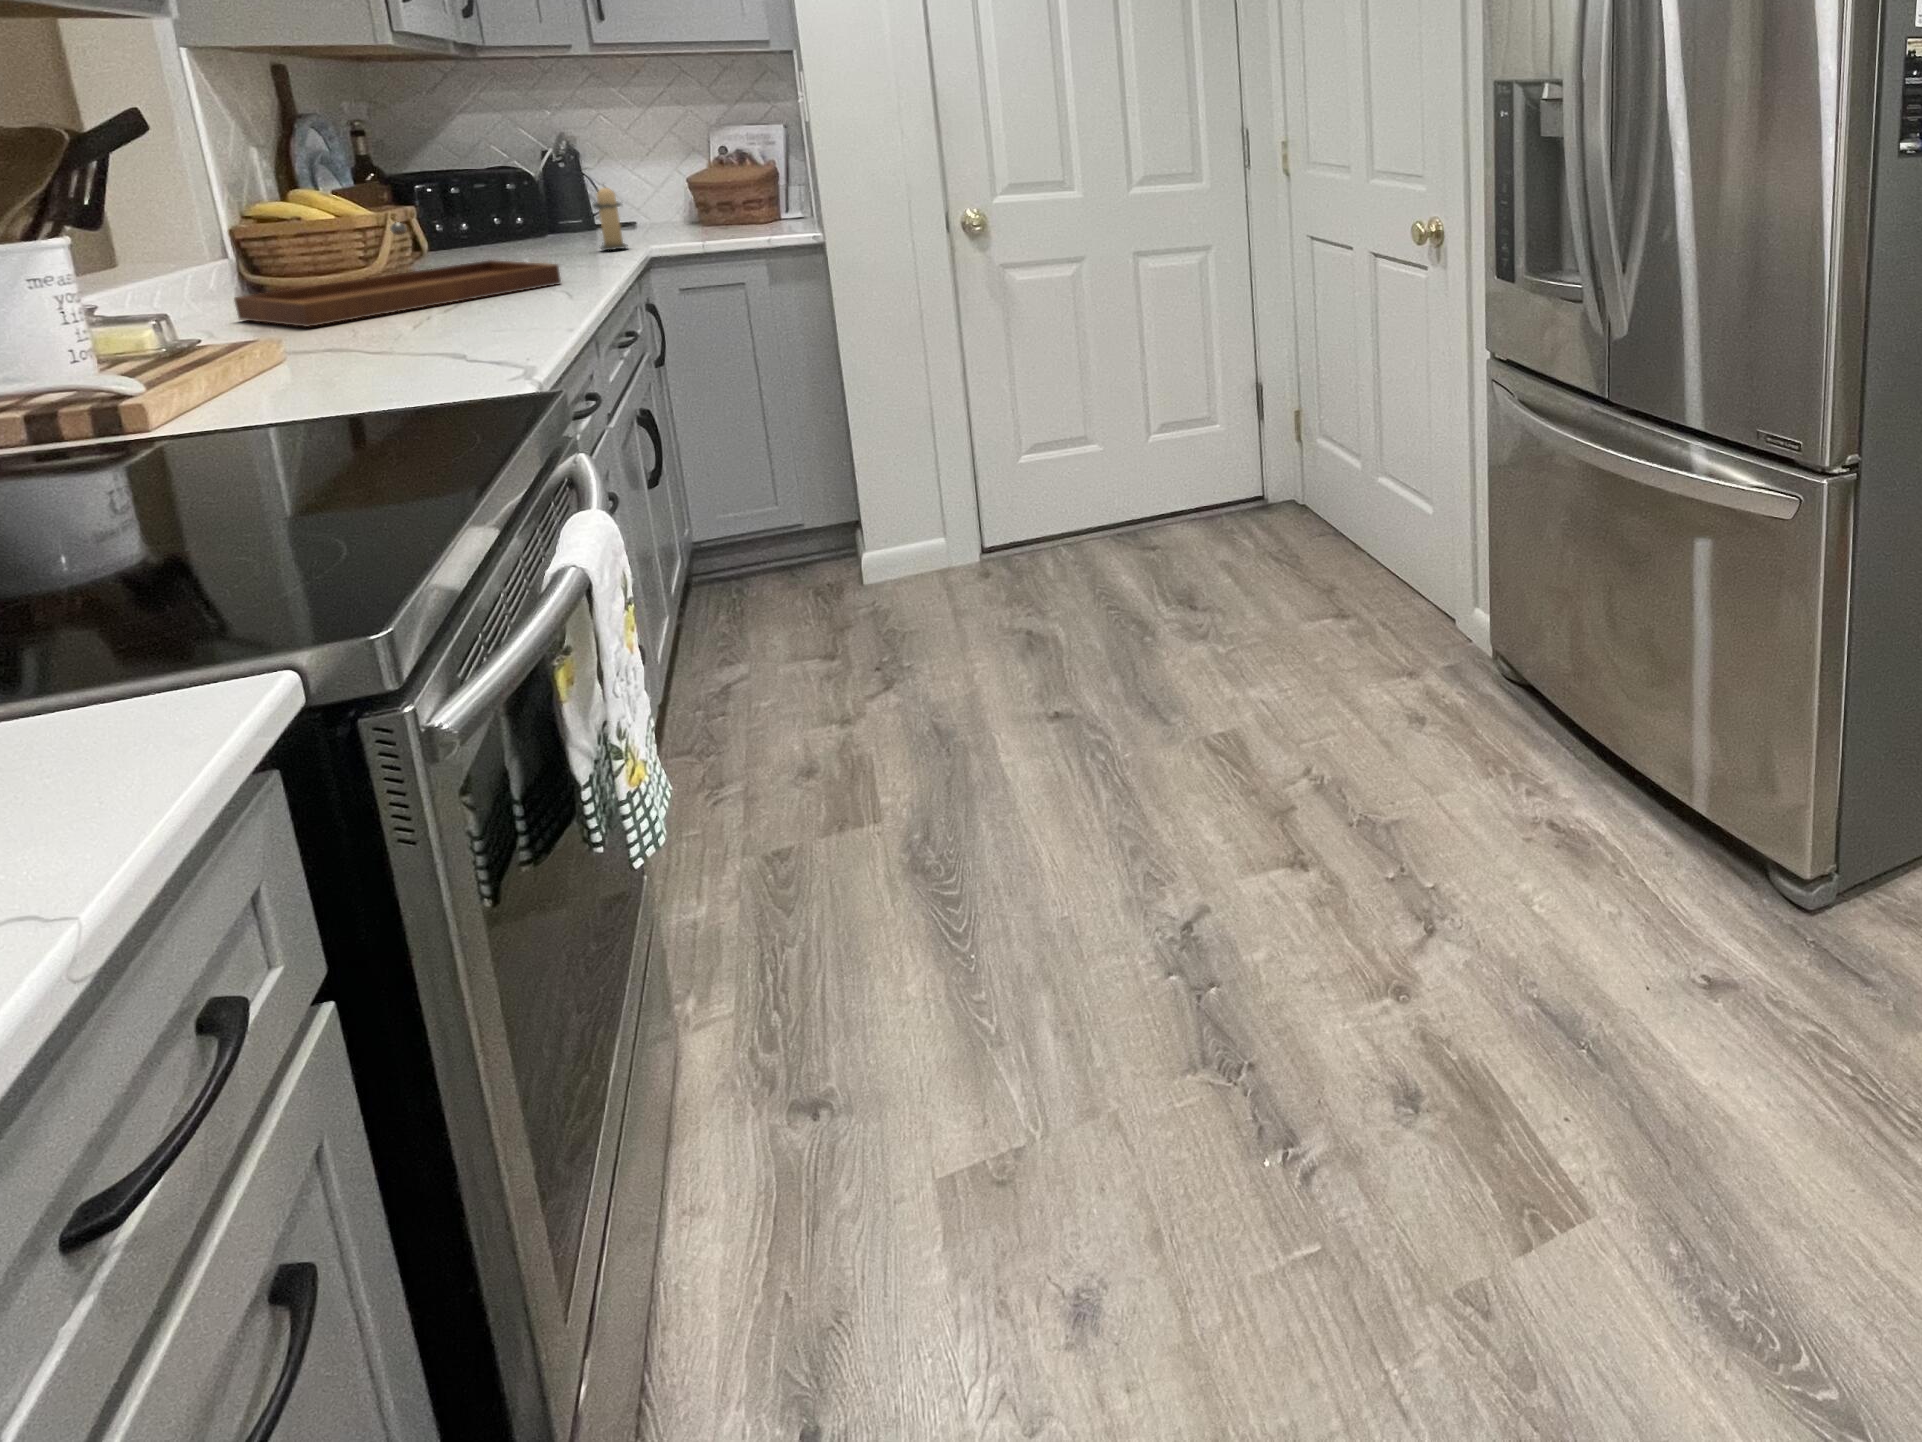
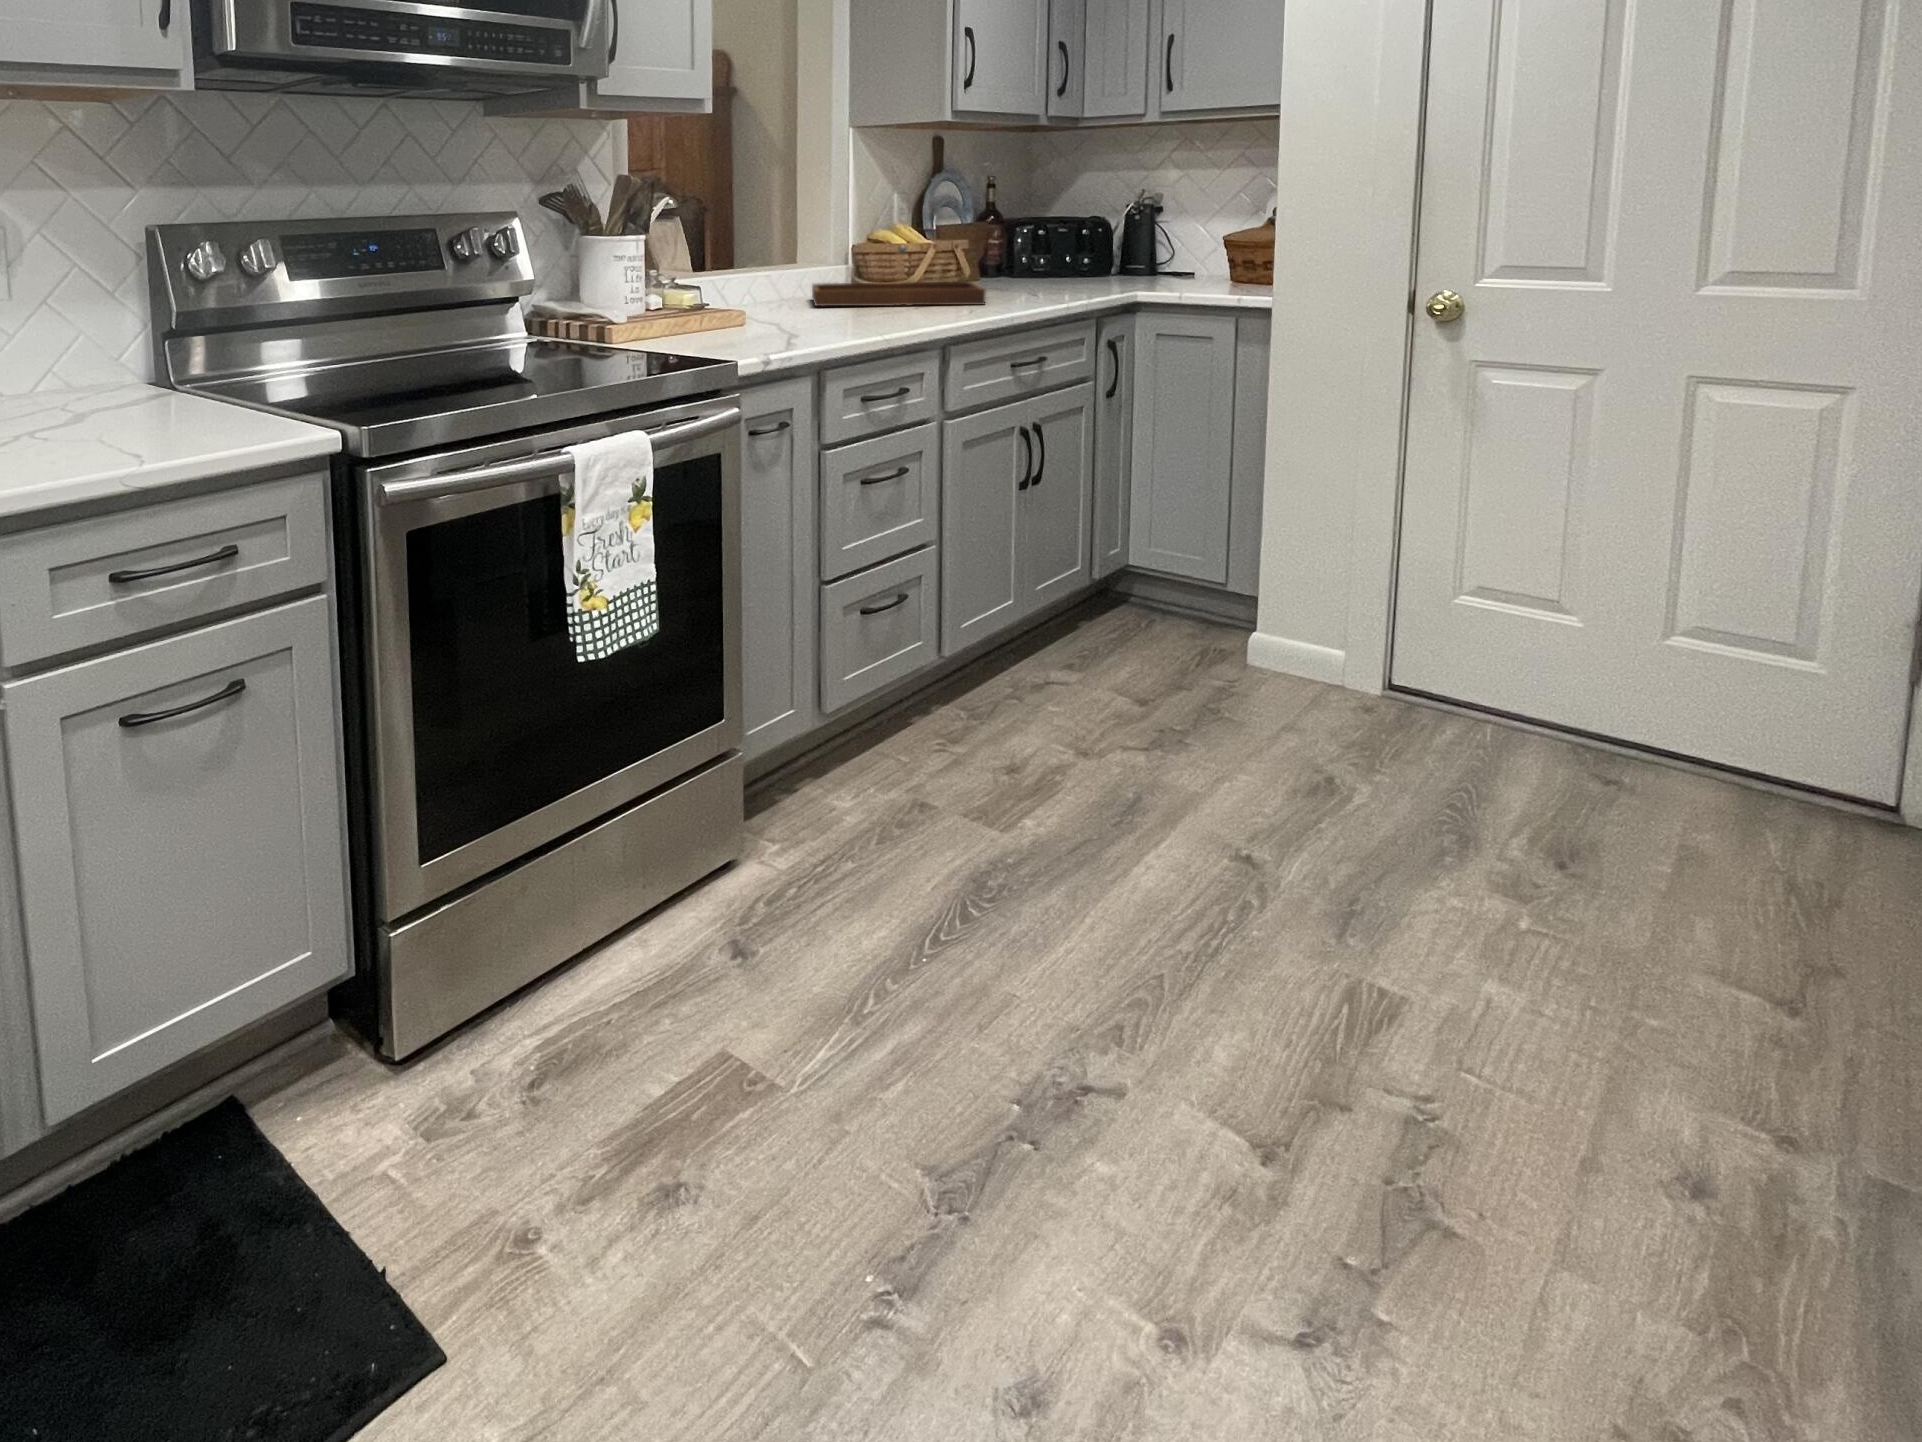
candle: present [593,187,627,250] -> none [1077,231,1108,289]

